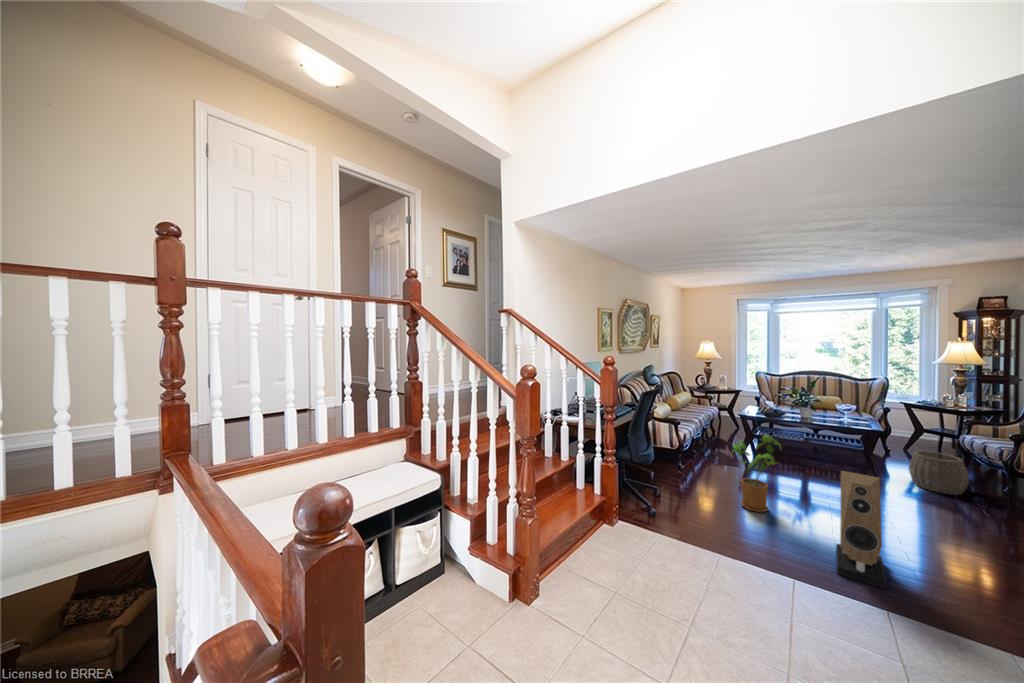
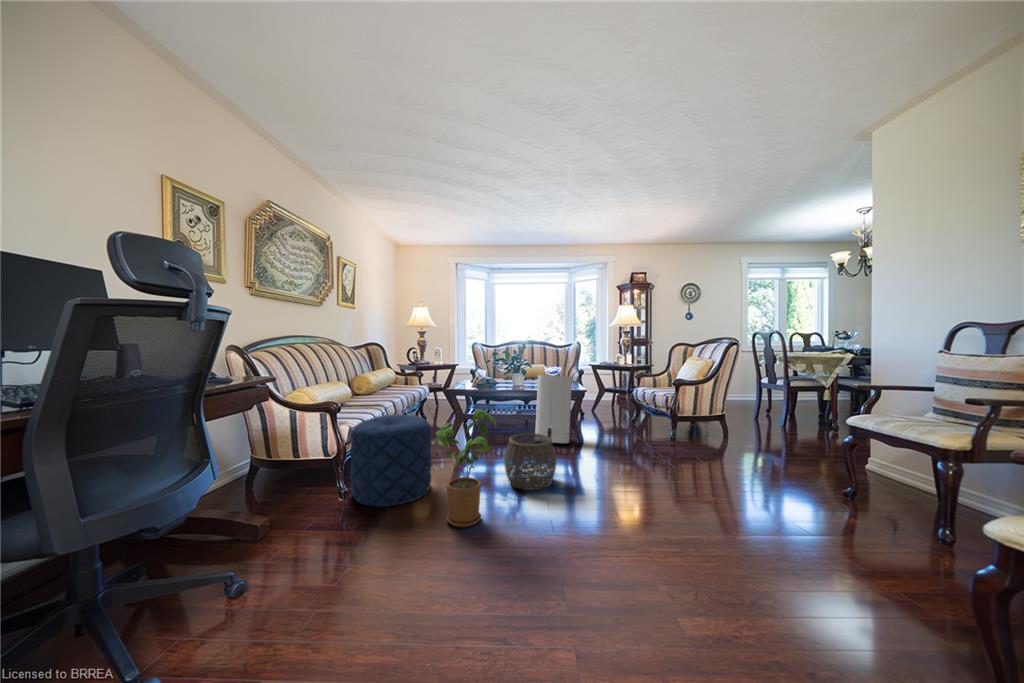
air purifier: none [823,411,867,475] -> present [535,375,572,444]
pouf: none [670,428,726,487] -> present [350,415,432,507]
woven basket: present [909,451,969,495] -> present [504,433,556,490]
speaker: present [836,471,887,590] -> none [559,444,618,604]

